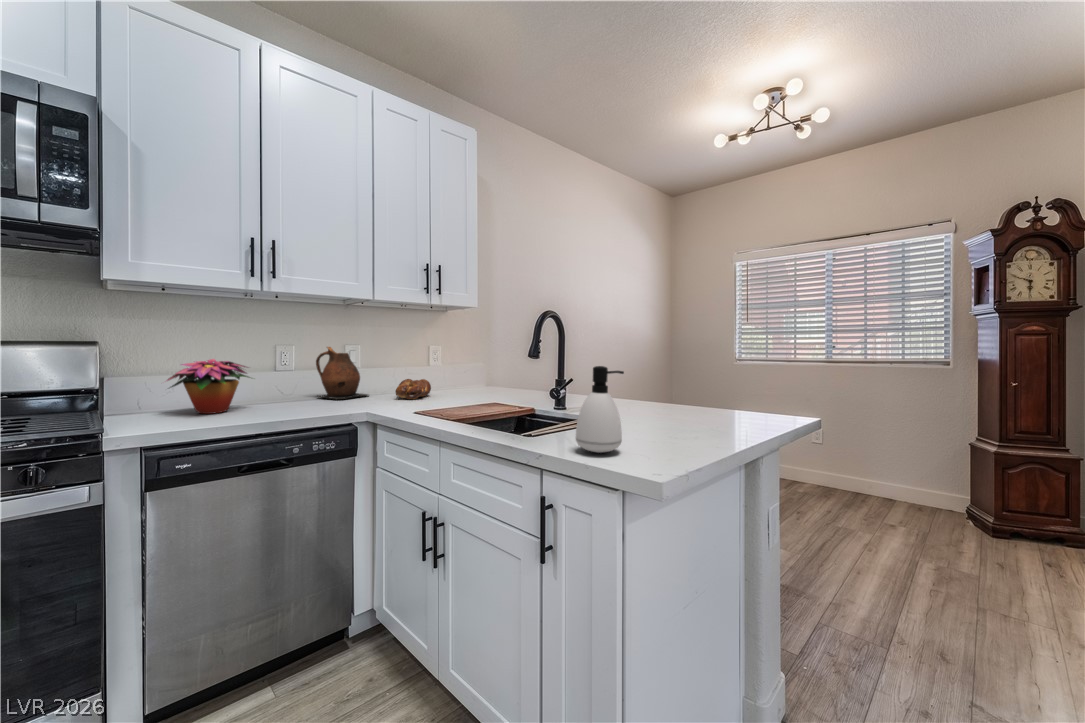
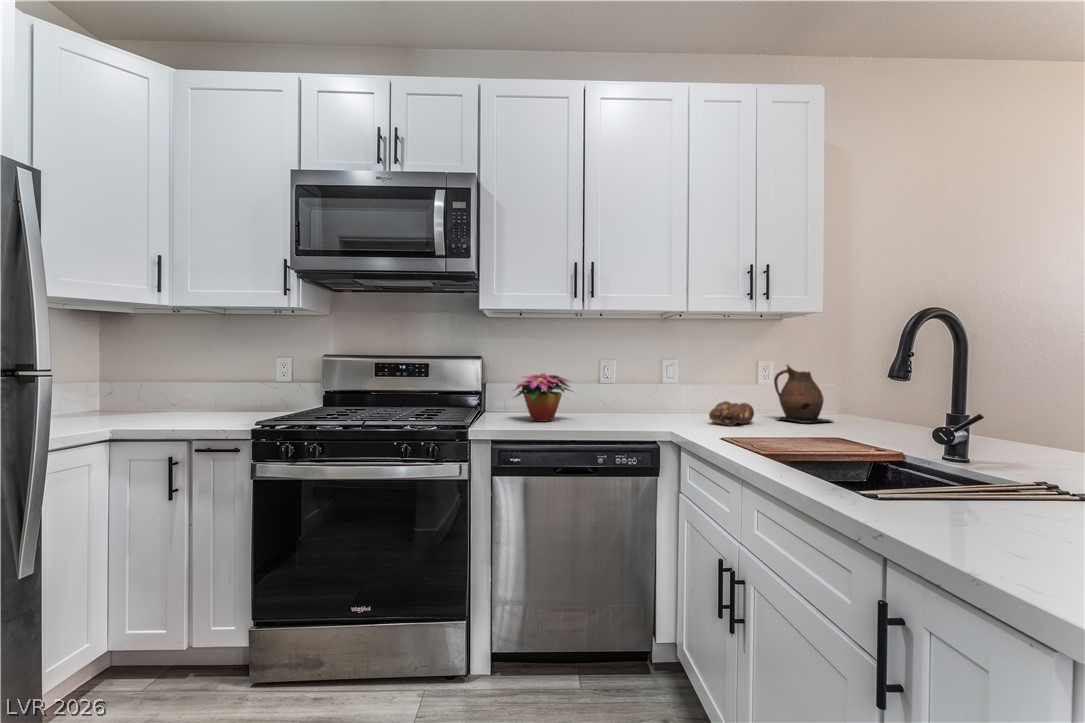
ceramic pitcher: present [316,347,368,400] -> present [774,365,832,423]
soap dispenser: present [576,366,624,453] -> none [923,389,1019,529]

